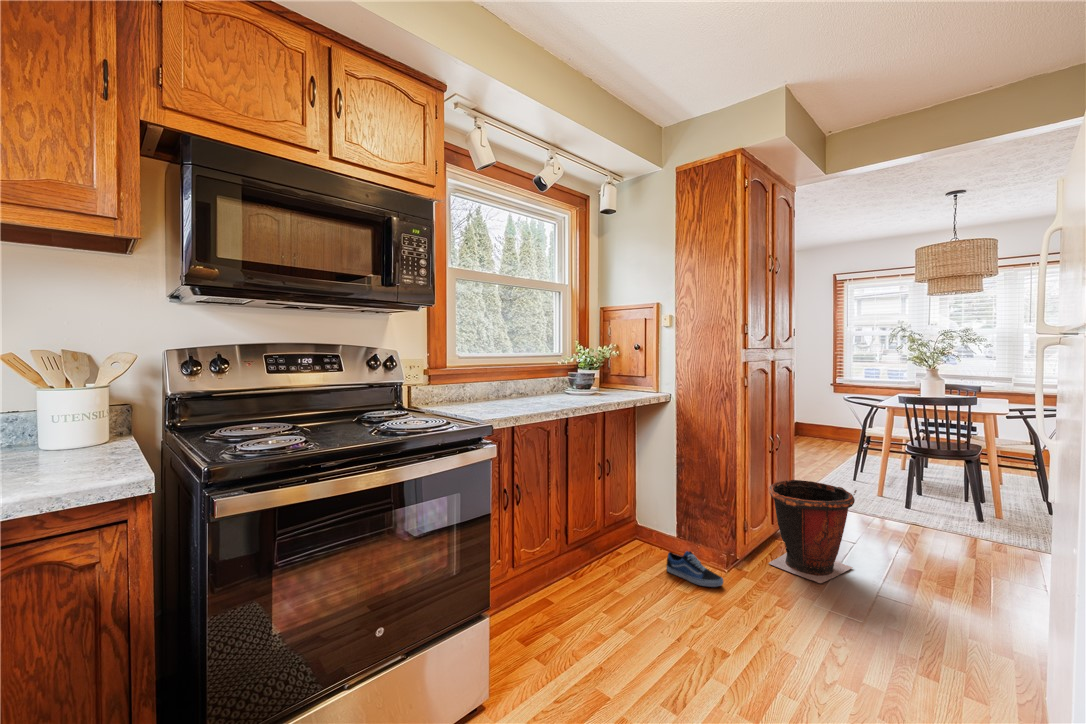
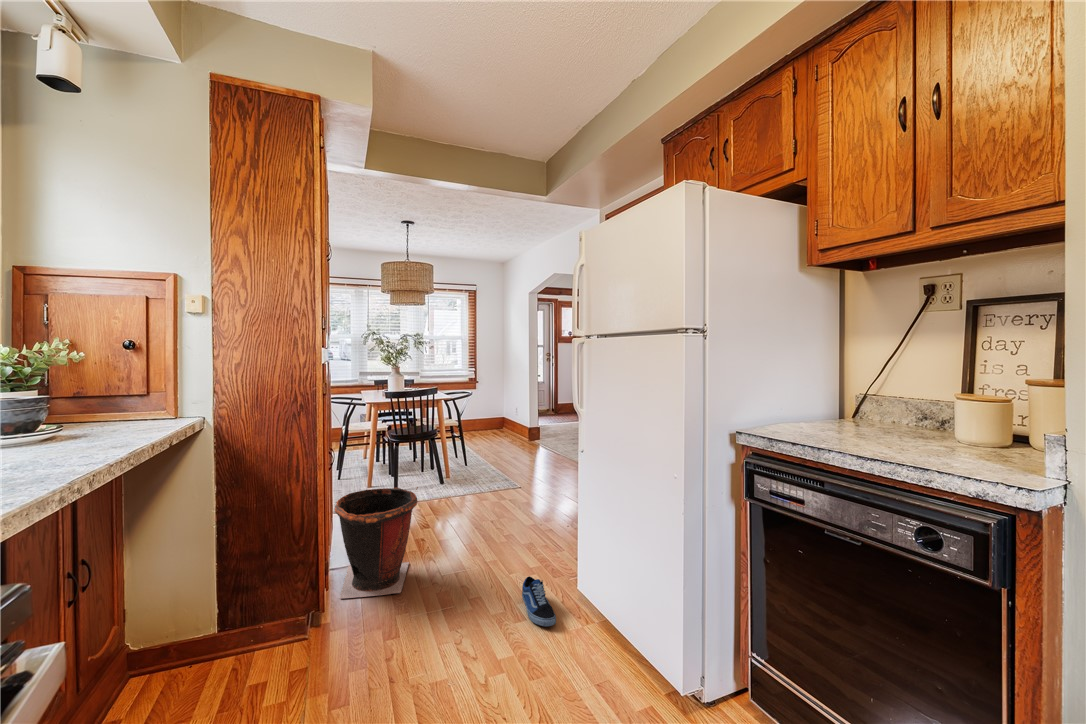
shoe: present [666,551,723,587] -> present [522,576,556,626]

